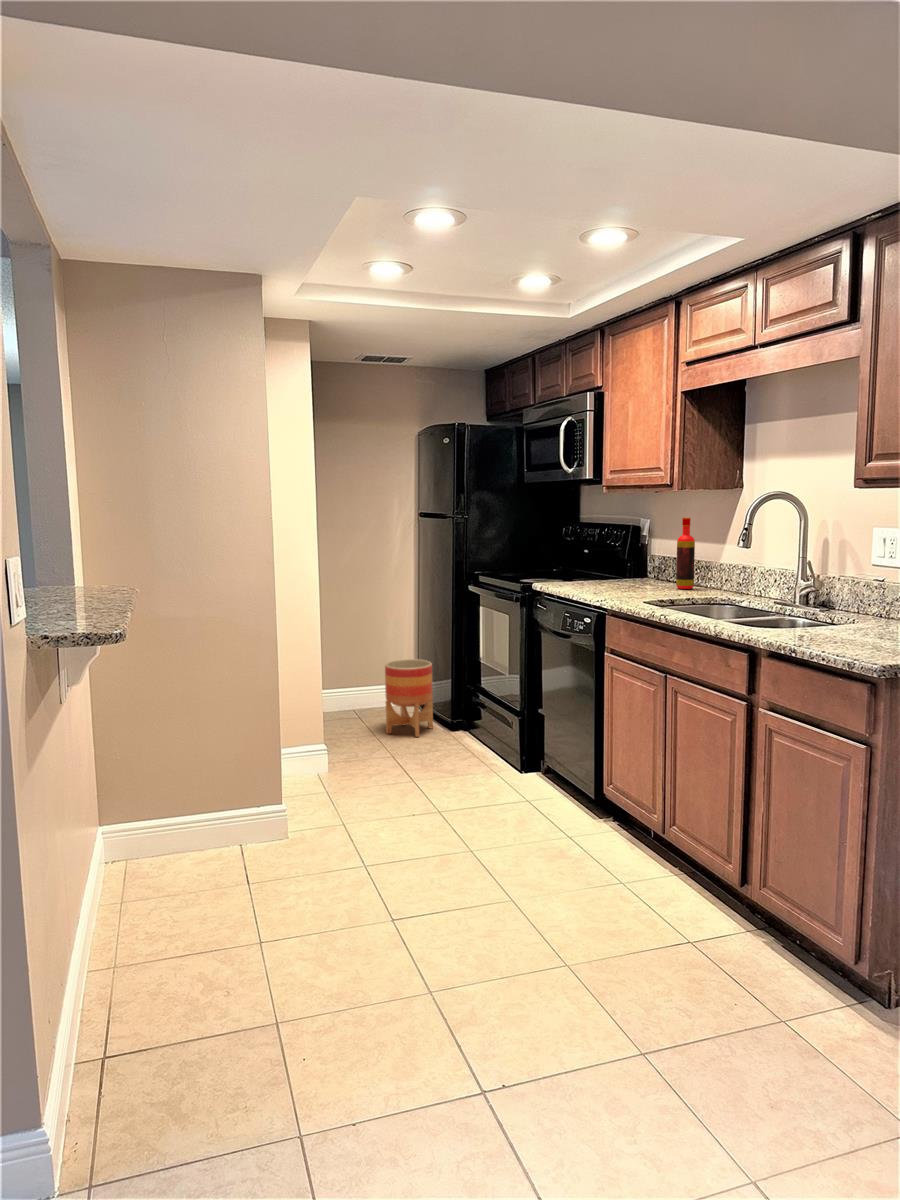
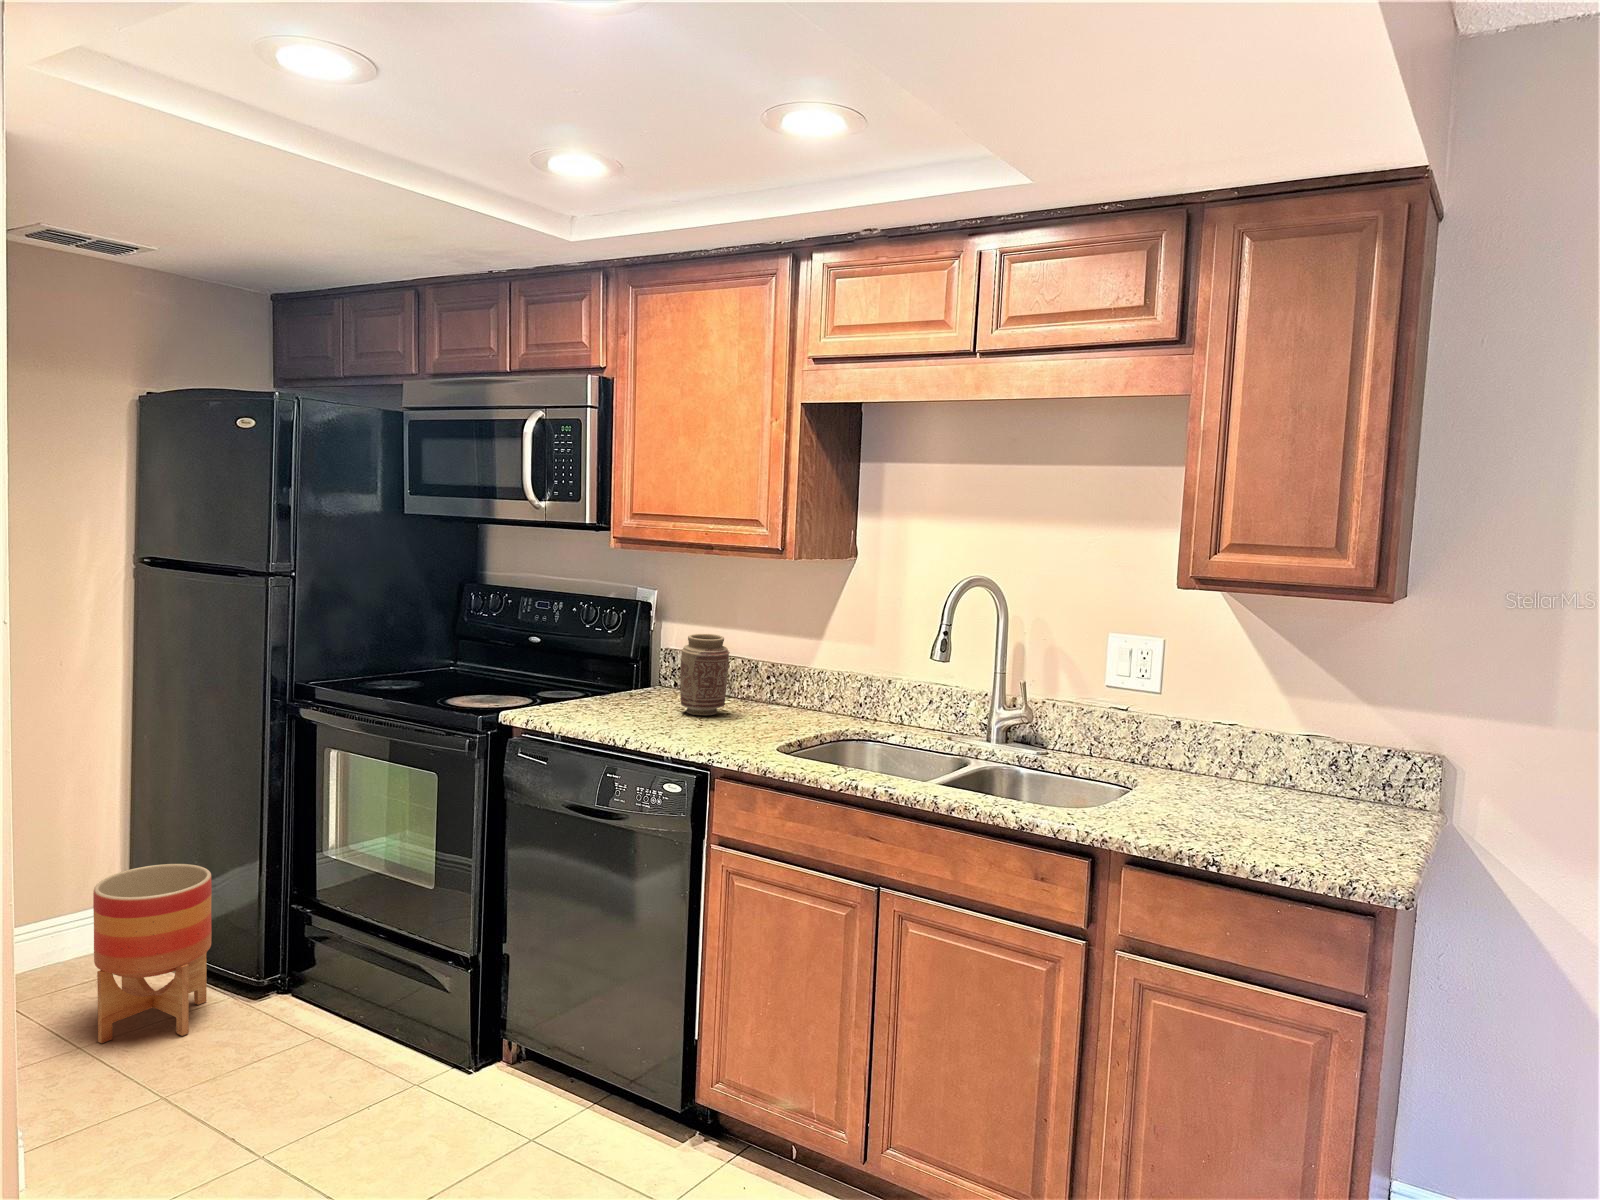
bottle: present [676,518,695,589] -> none [745,596,775,712]
vase: none [631,541,660,589] -> present [680,634,730,715]

